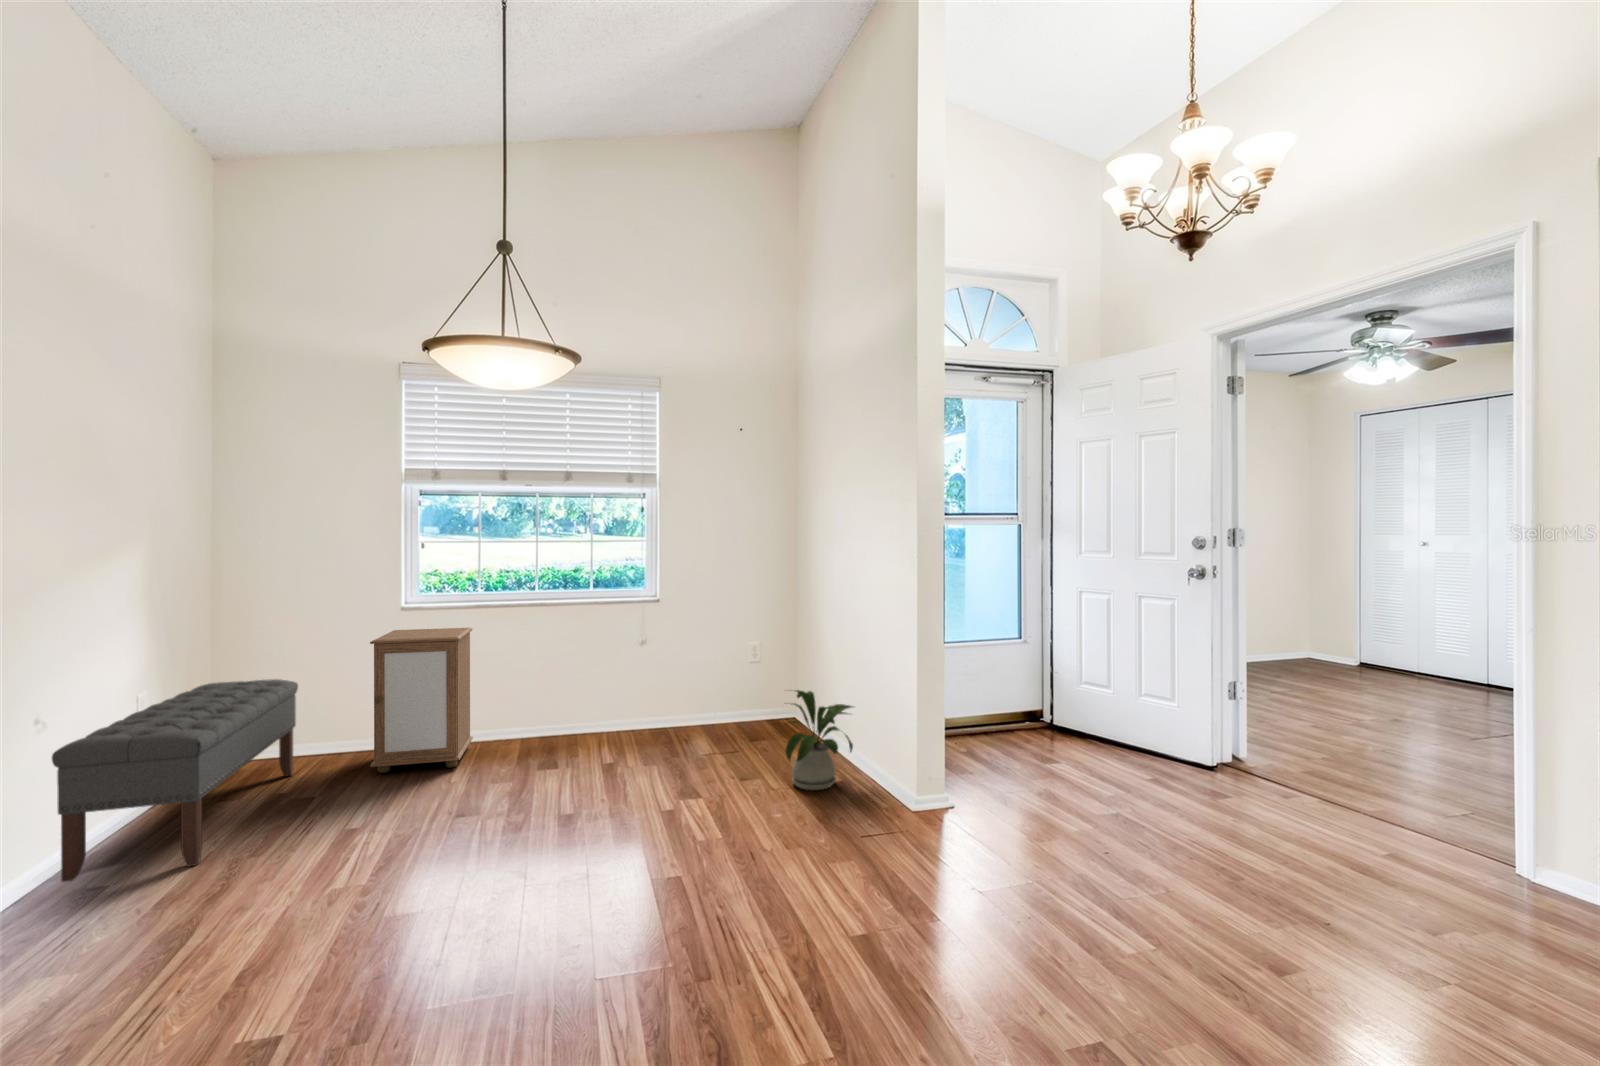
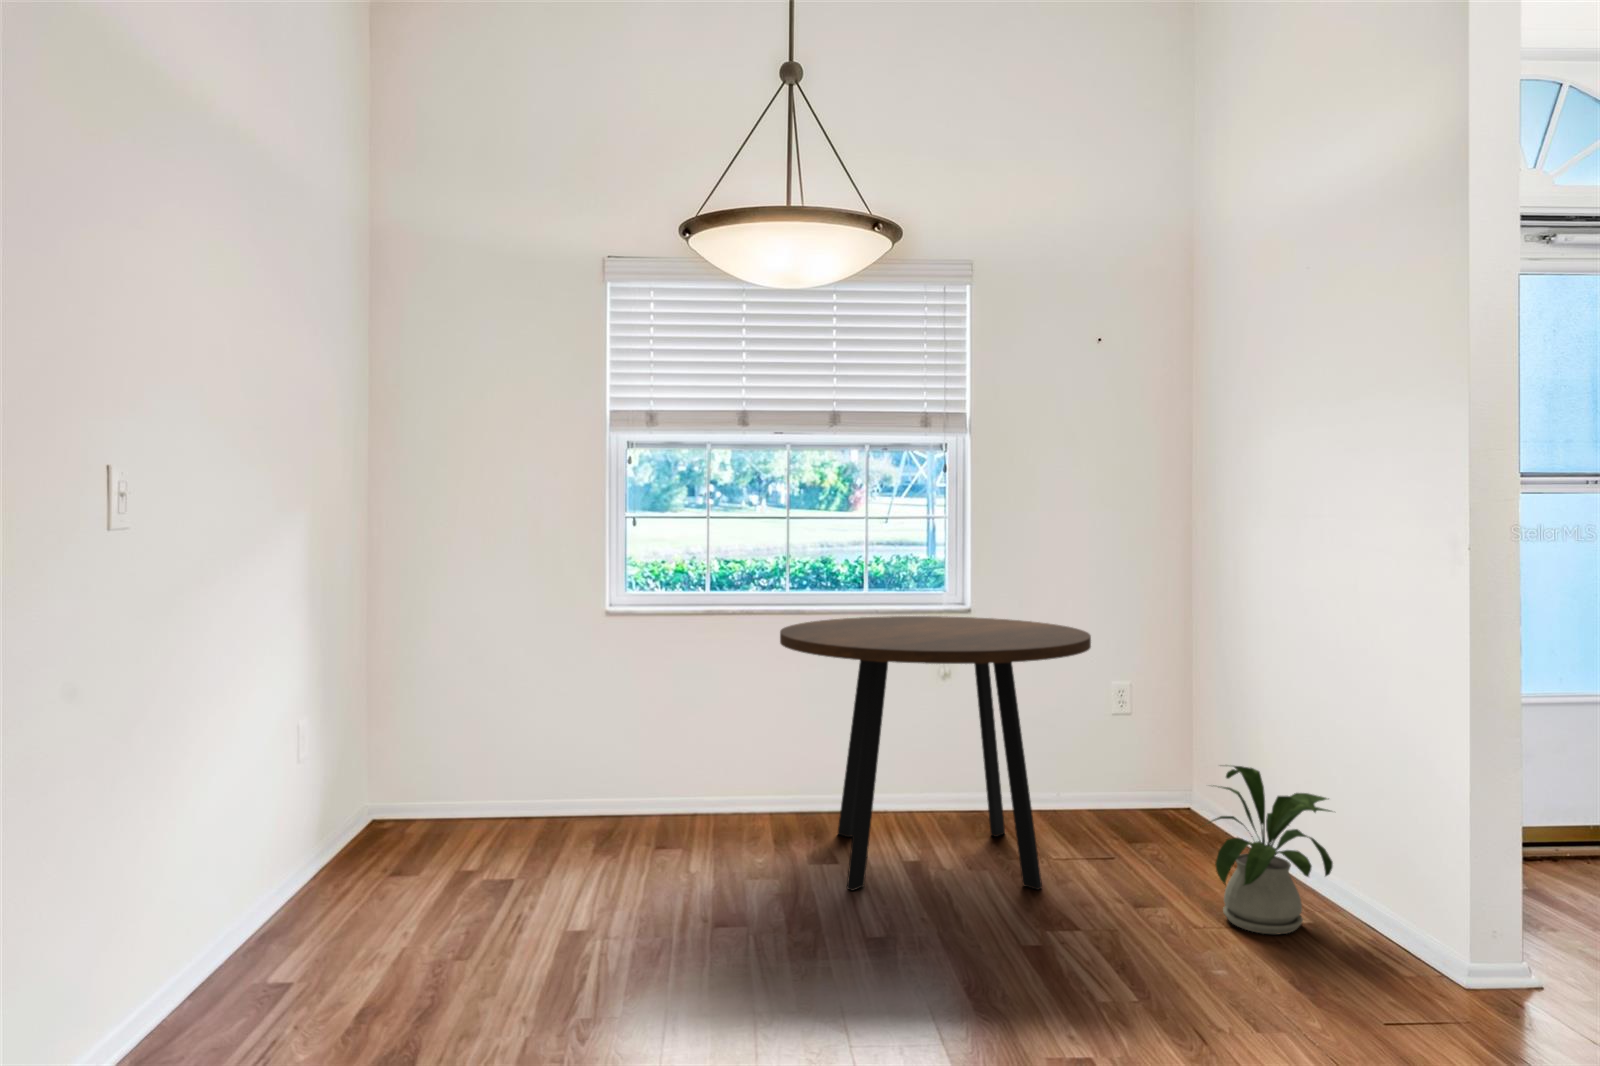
dining table: none [519,604,723,786] -> present [780,616,1091,891]
cabinet: present [370,628,473,773] -> none [575,645,701,850]
bench: present [52,679,298,882] -> none [230,709,481,967]

